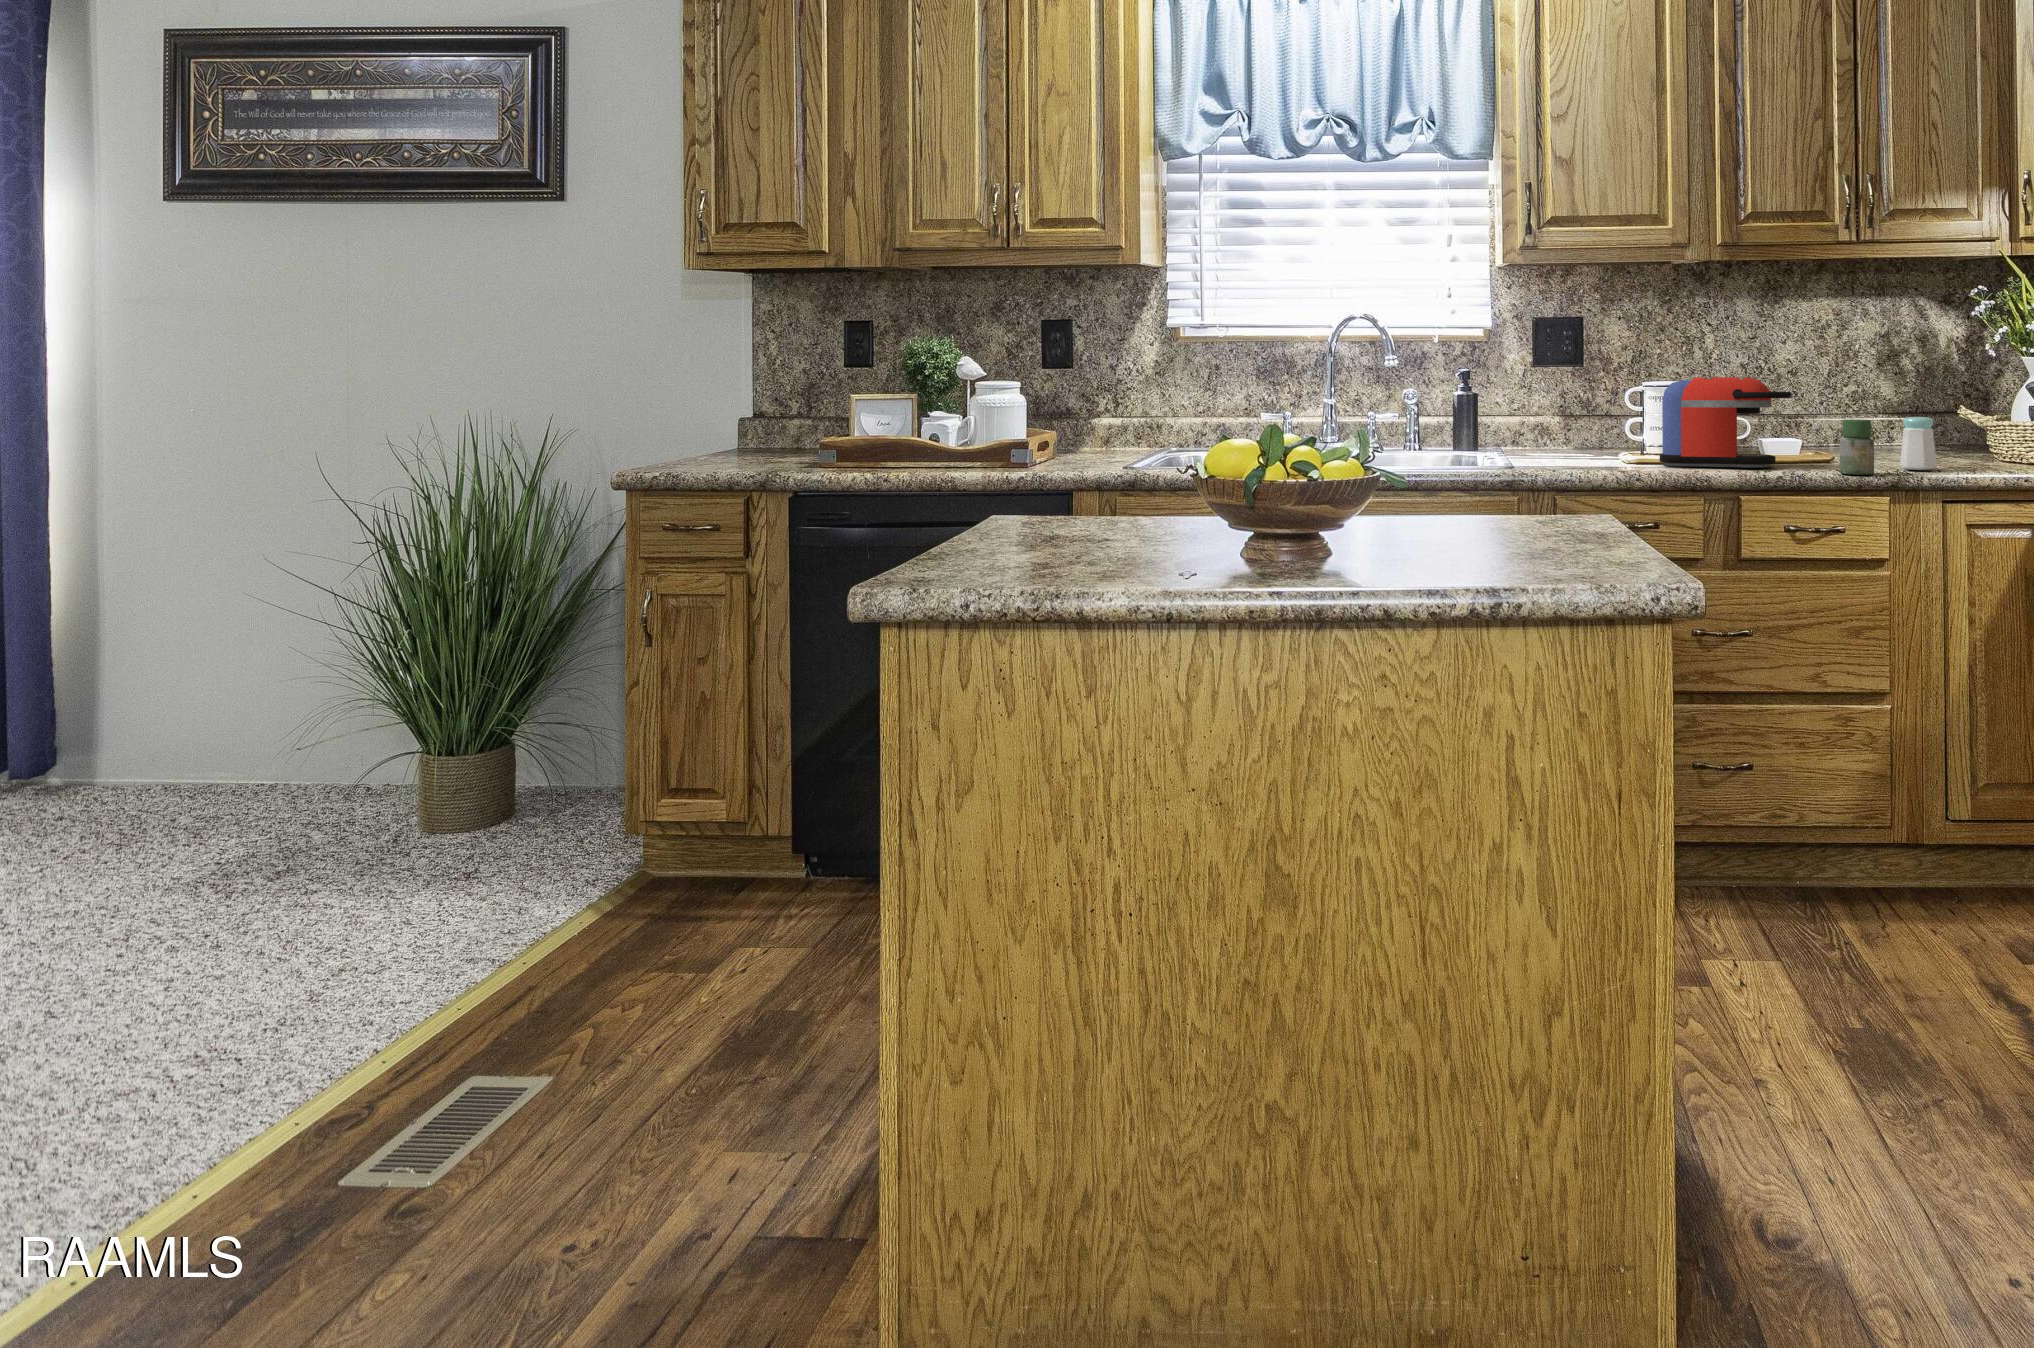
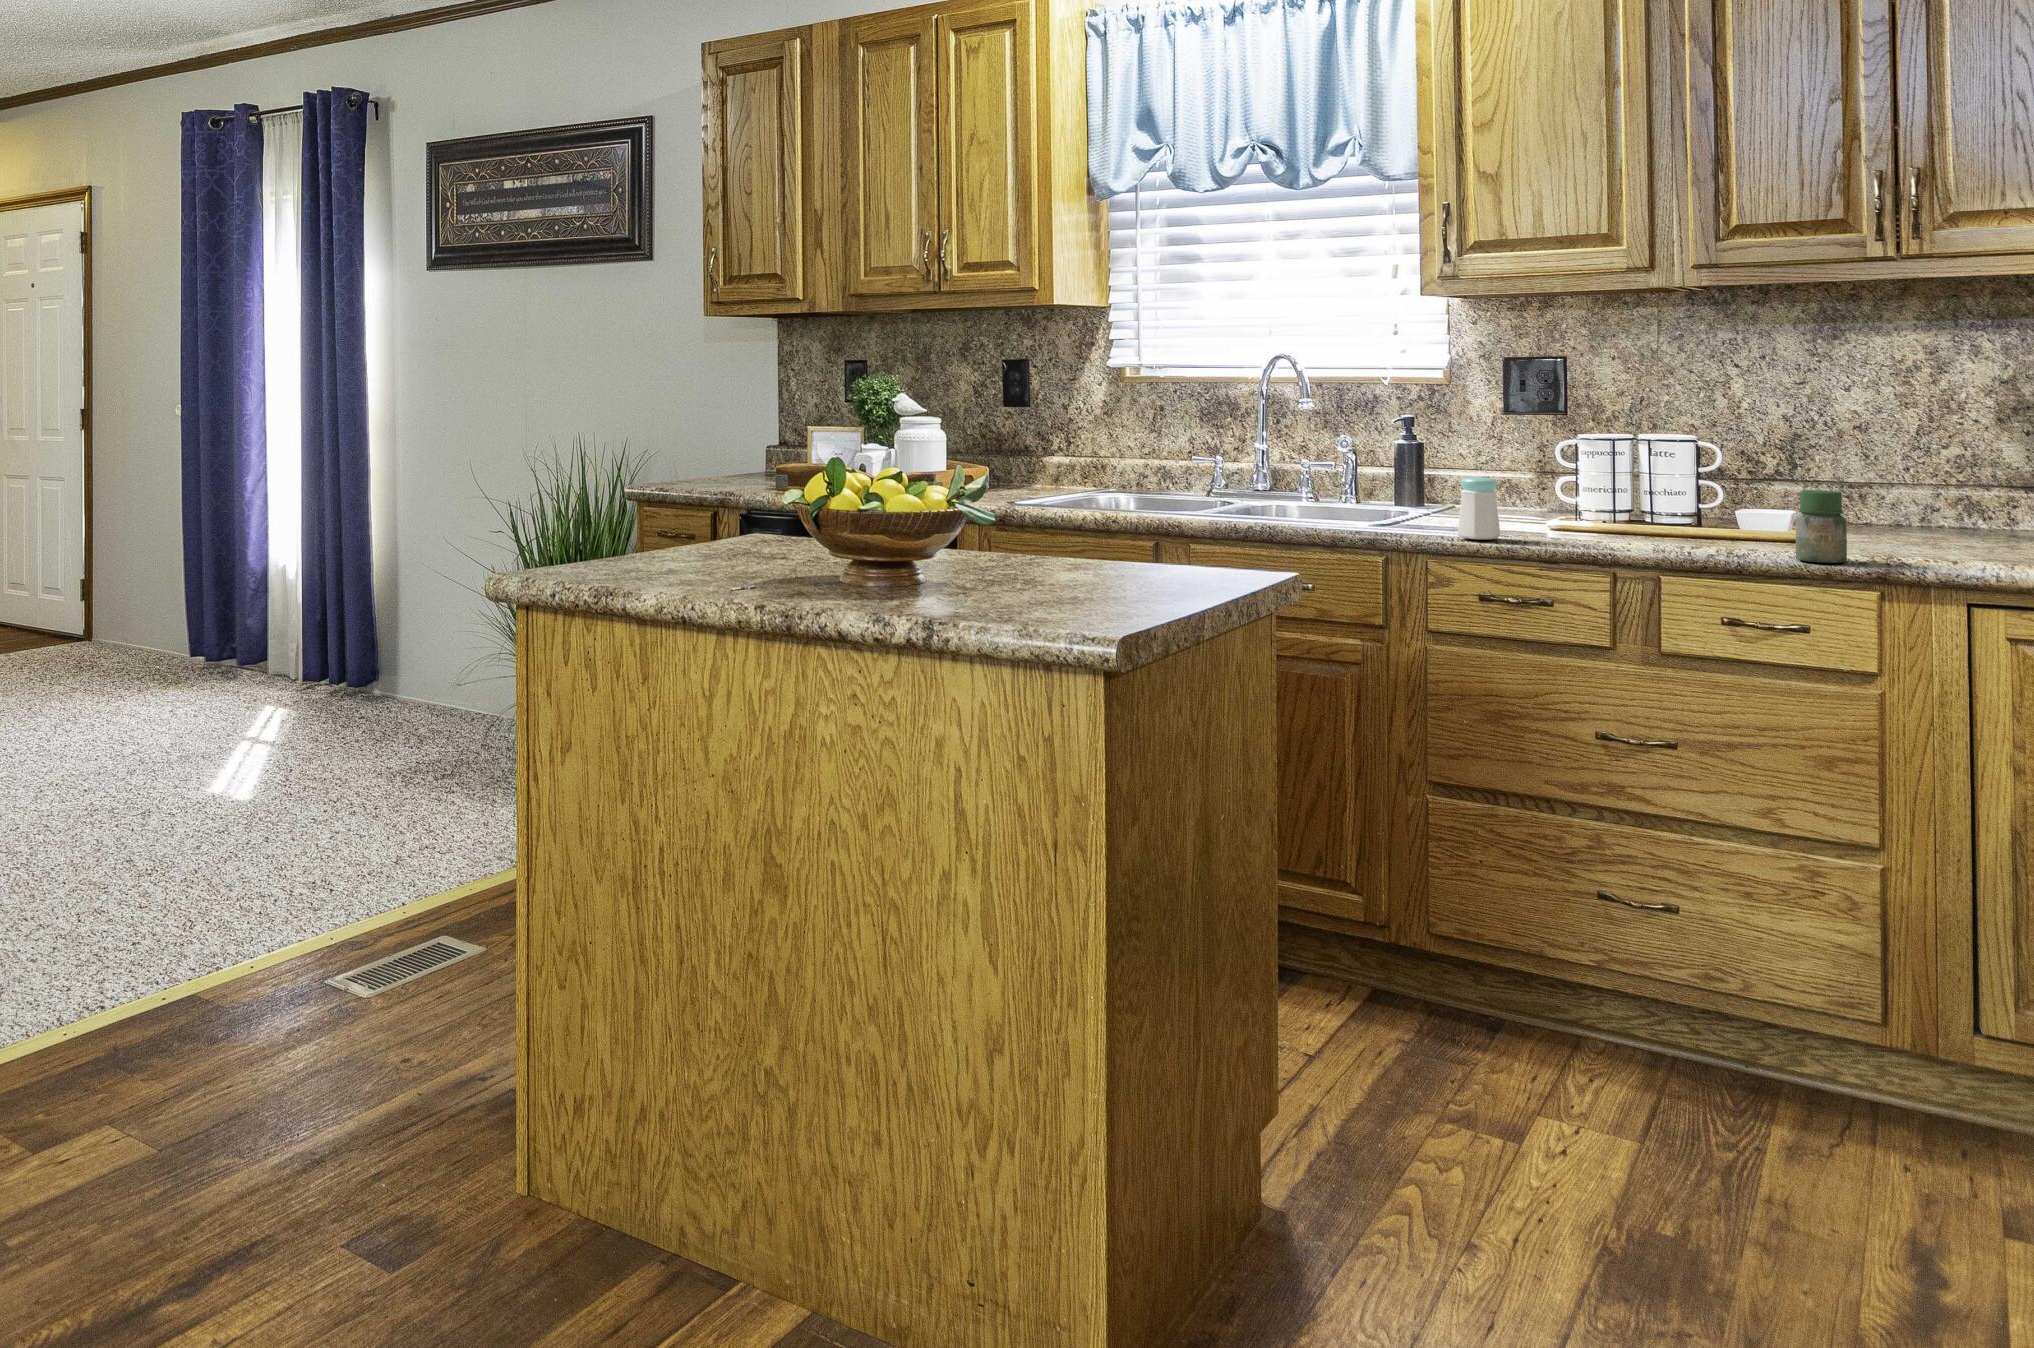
coffee maker: present [1660,377,1792,468] -> none [1578,430,1750,544]
salt shaker: present [1900,417,1937,470] -> present [1458,477,1500,540]

